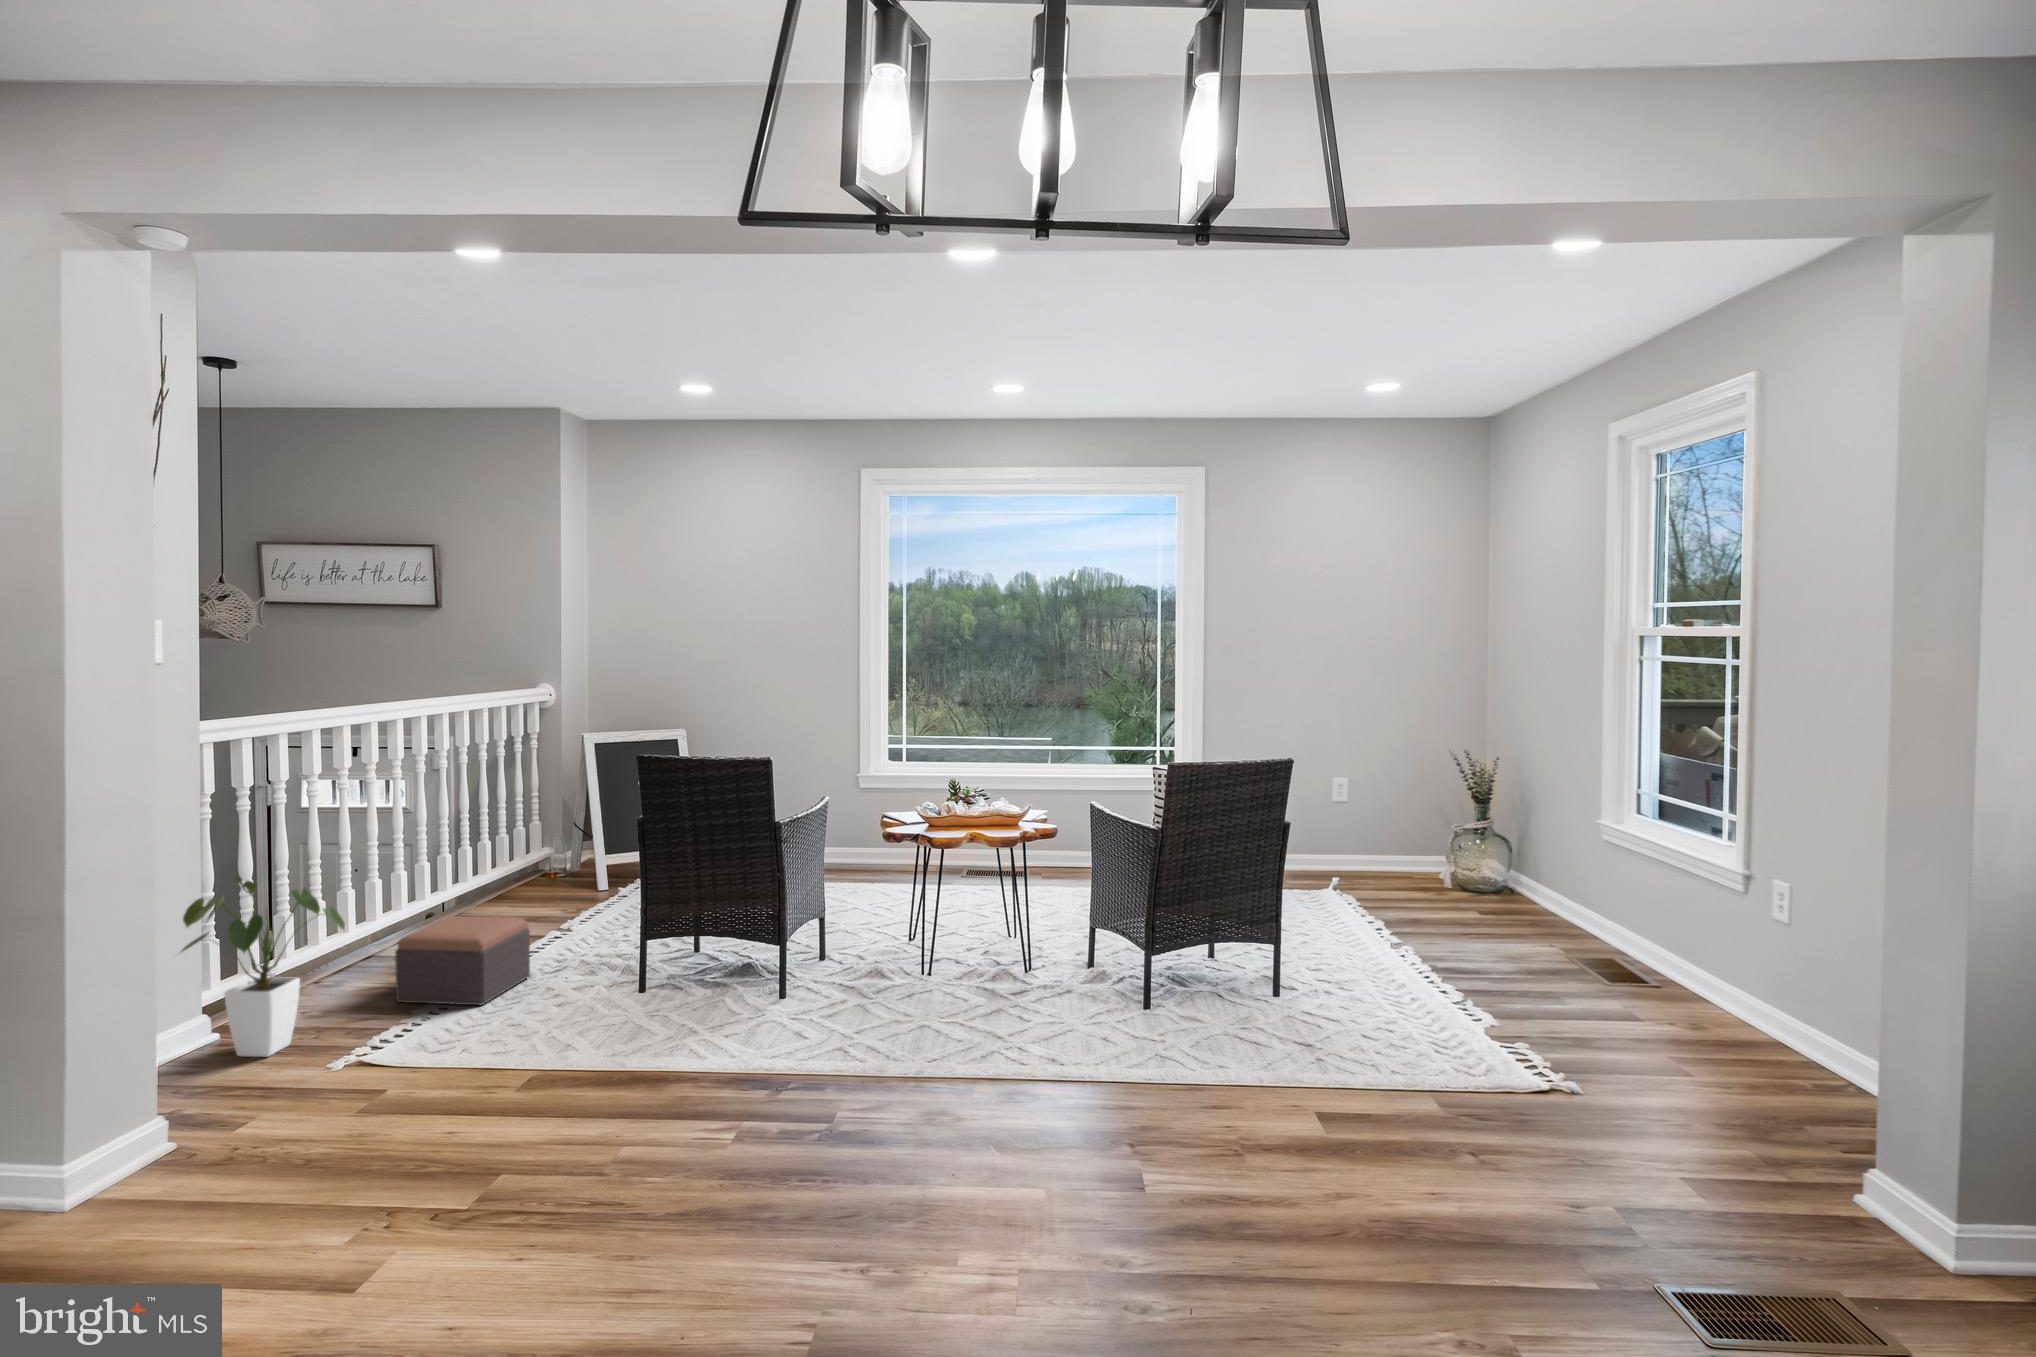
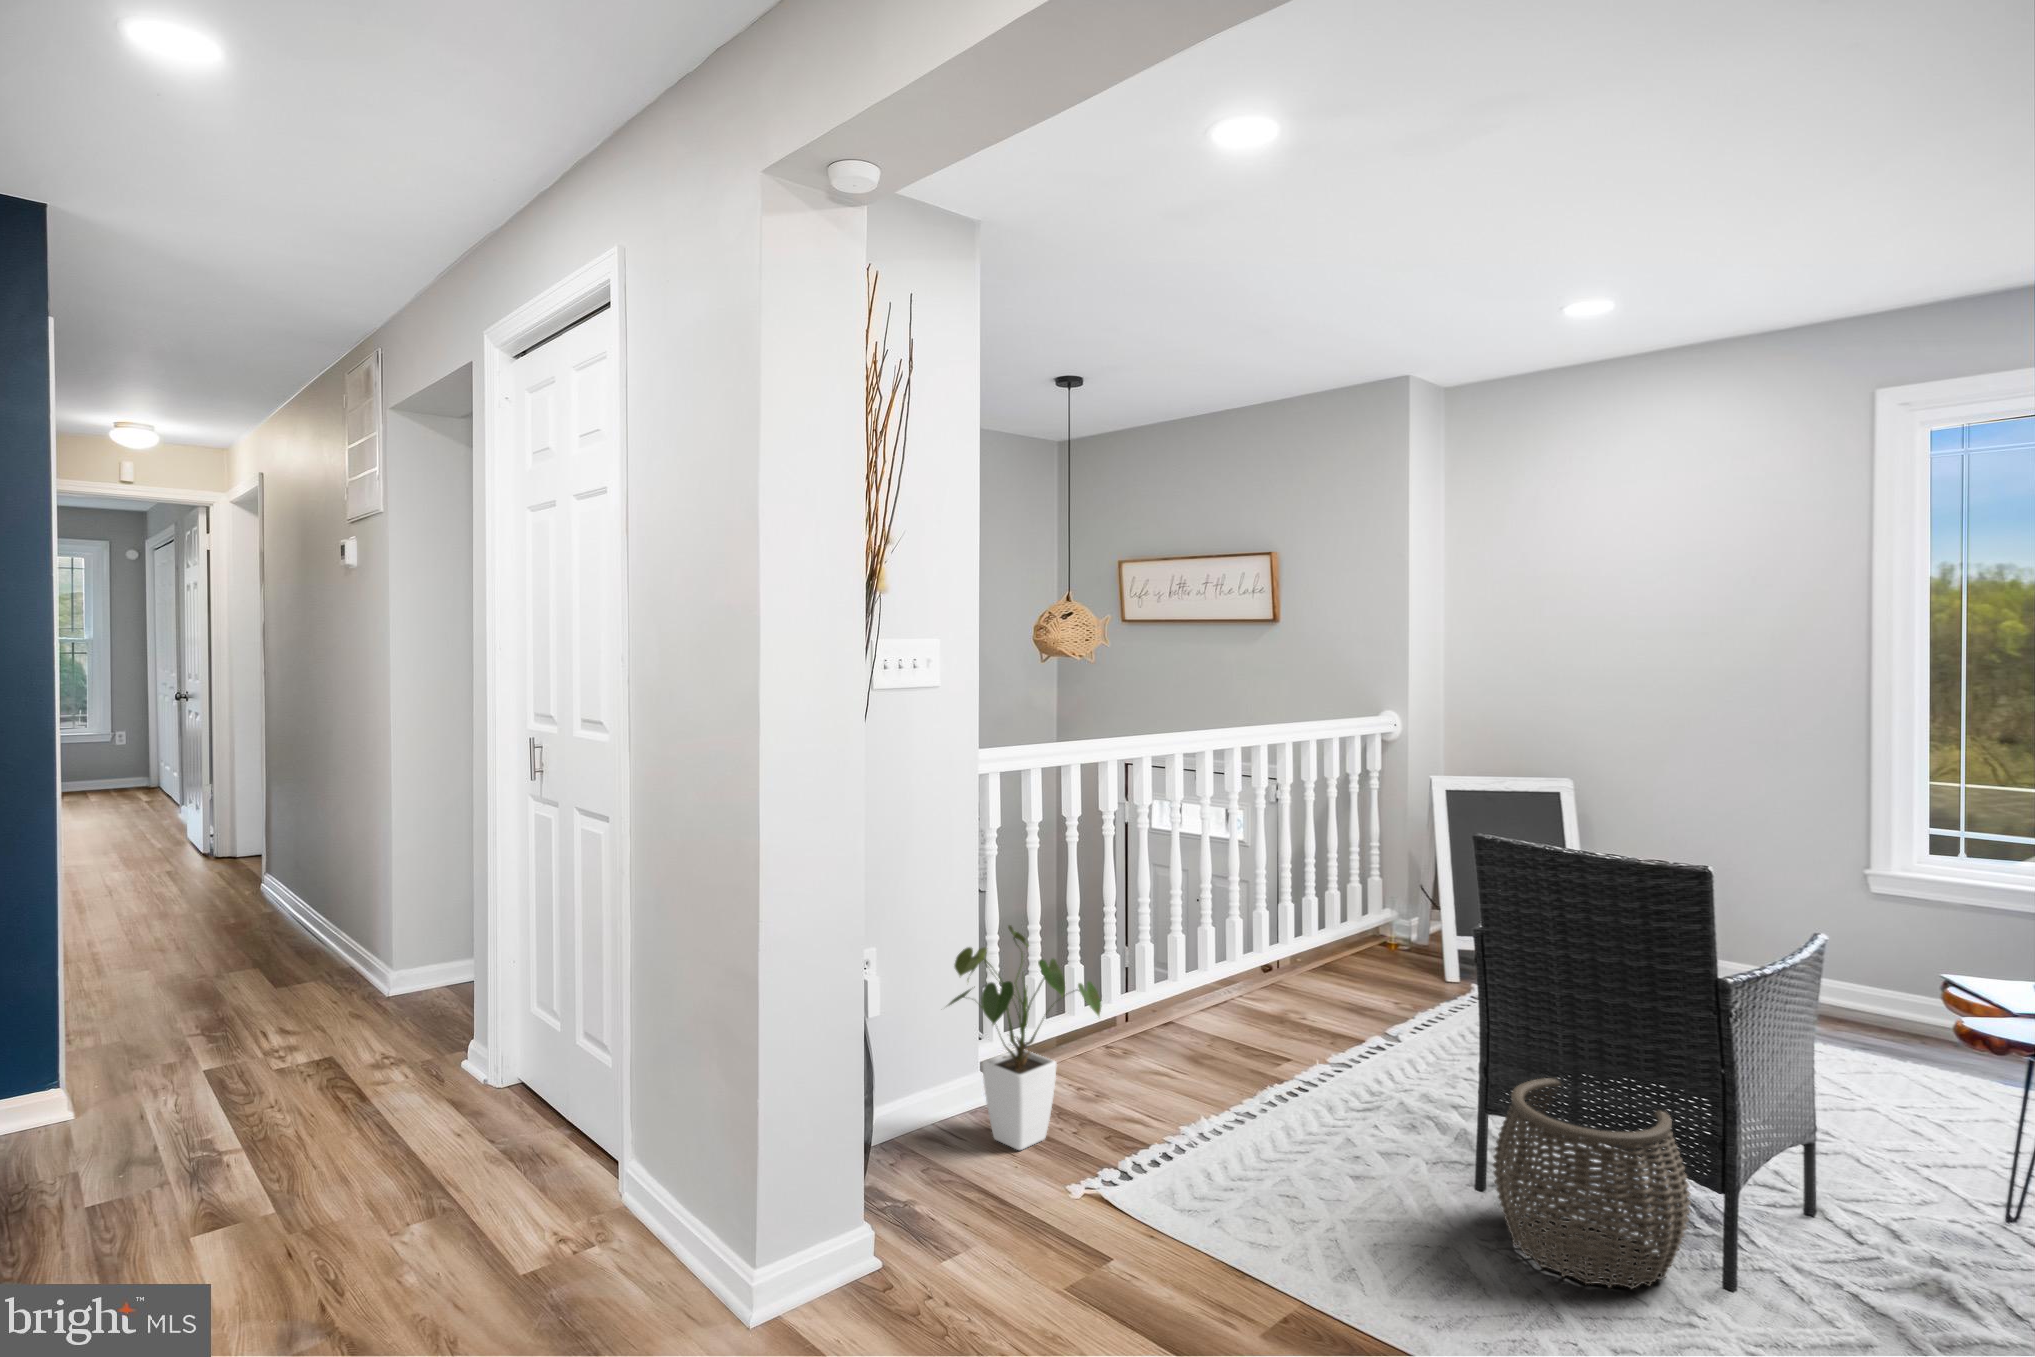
woven basket: none [653,904,764,1017] -> present [1493,1078,1691,1289]
footstool: present [395,916,530,1005] -> none [1170,1006,1331,1144]

